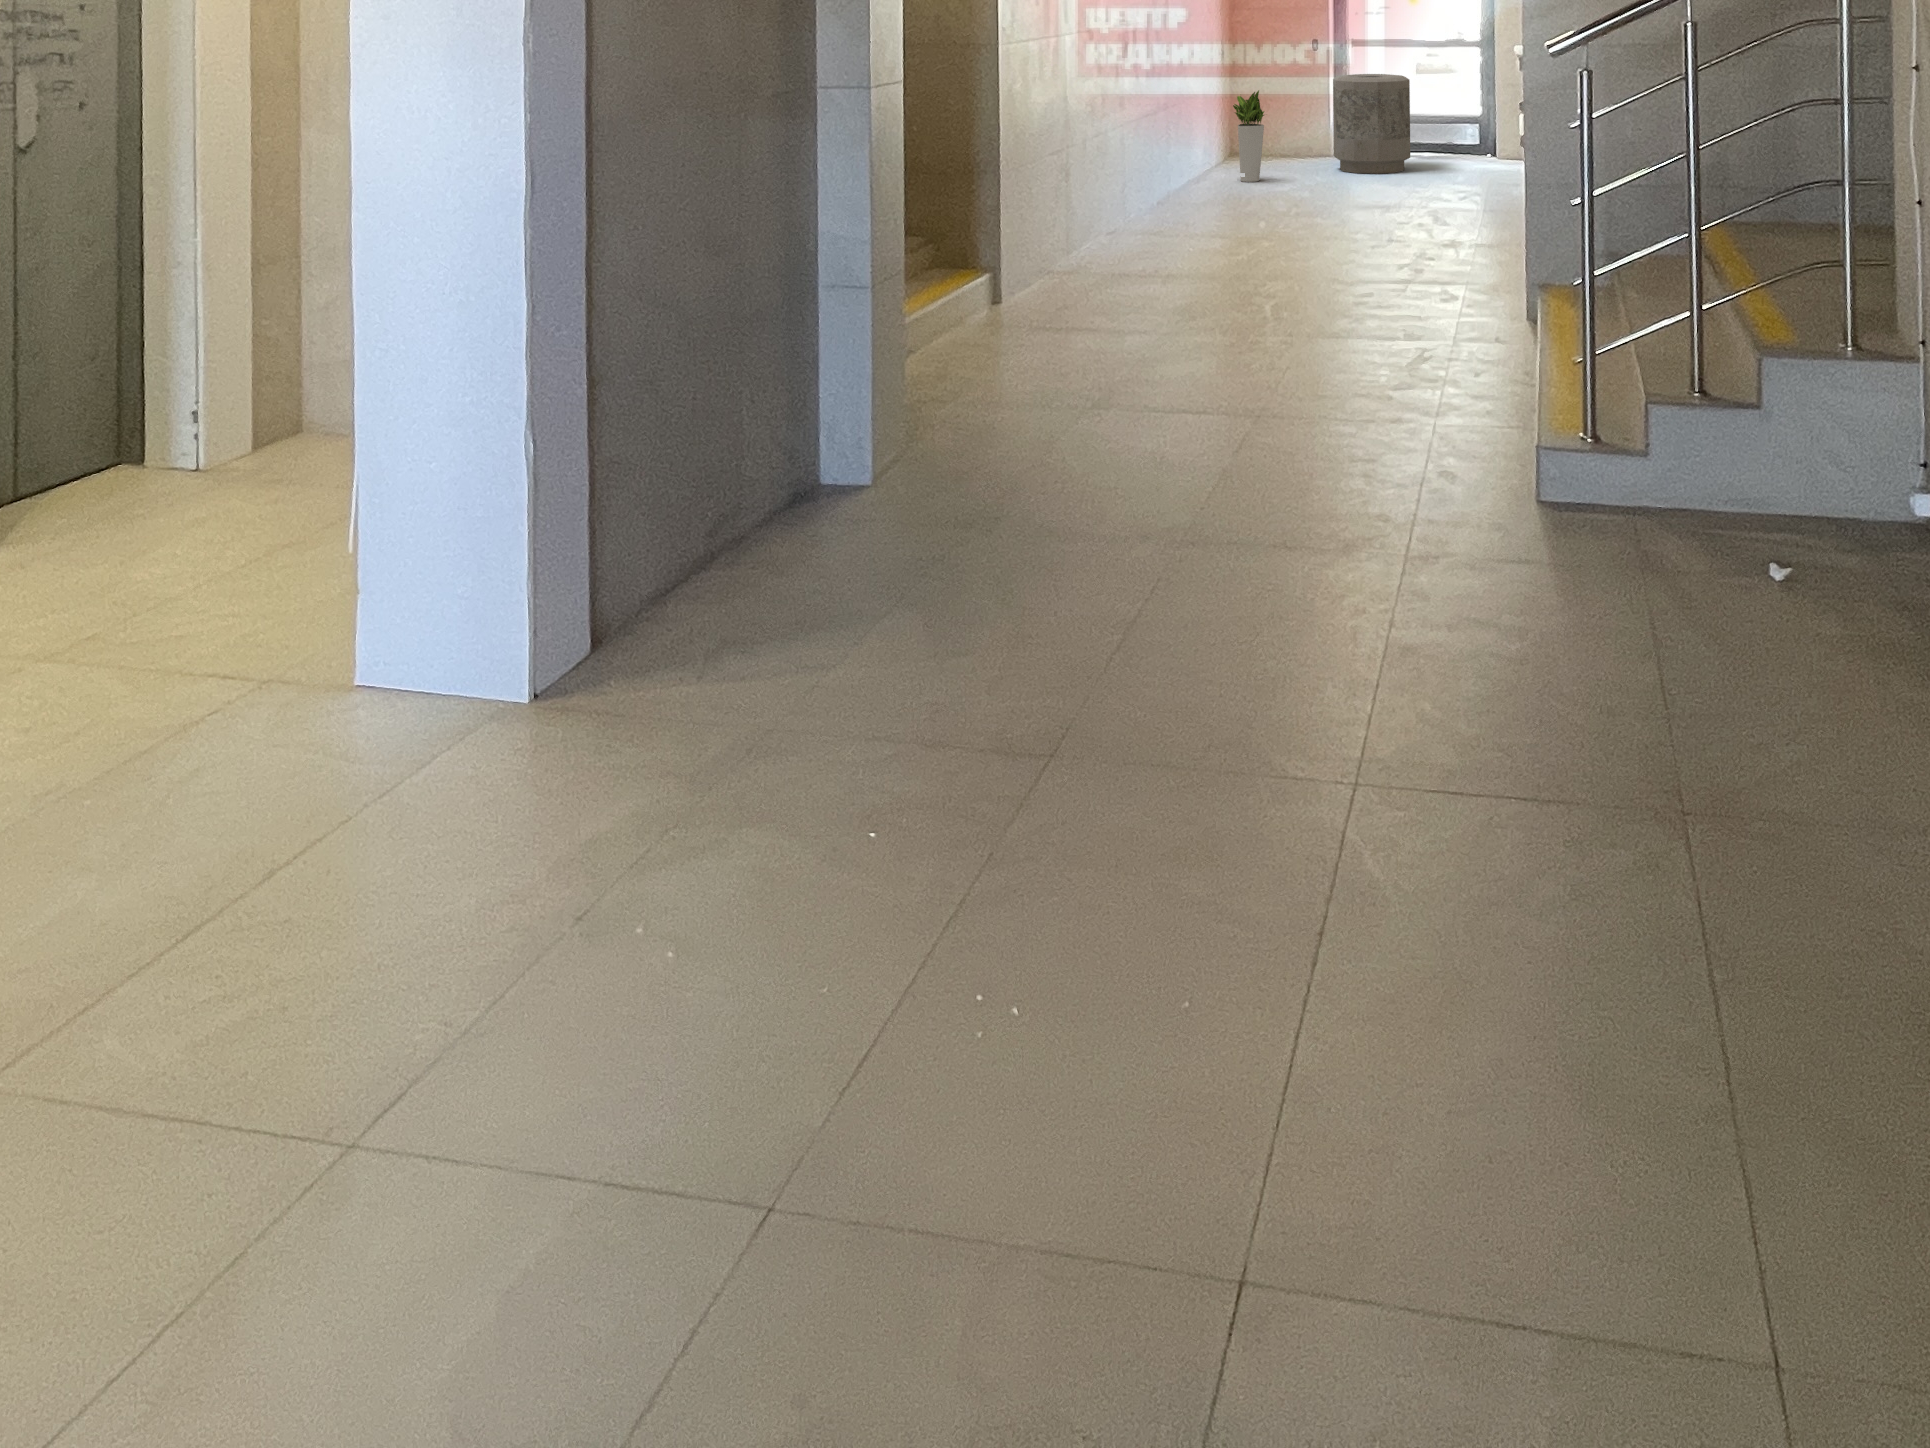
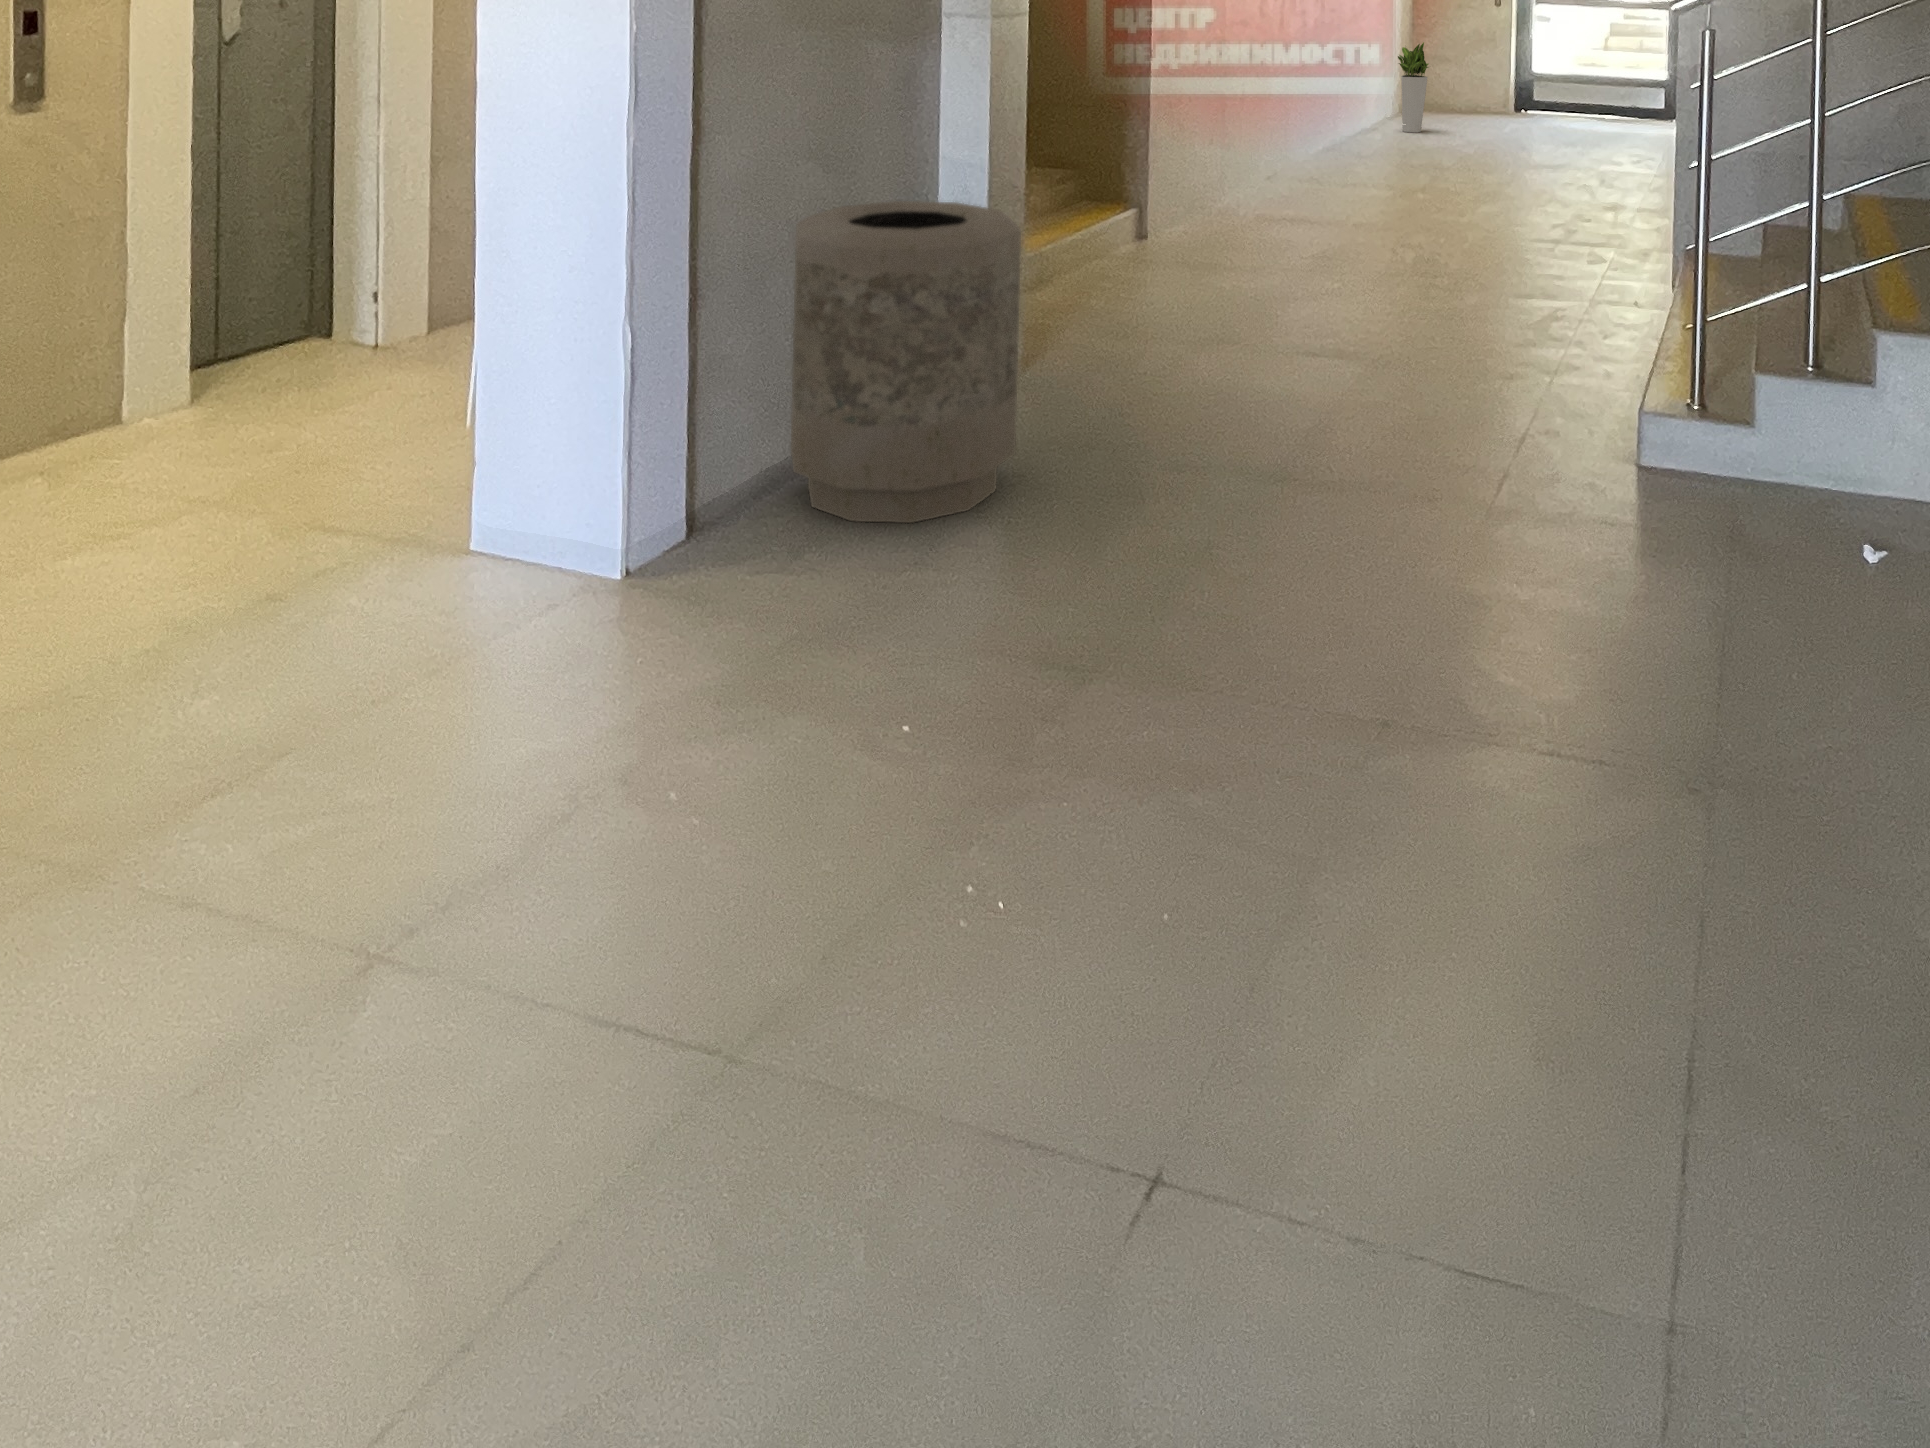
trash can: present [1333,74,1410,174] -> present [791,201,1021,523]

